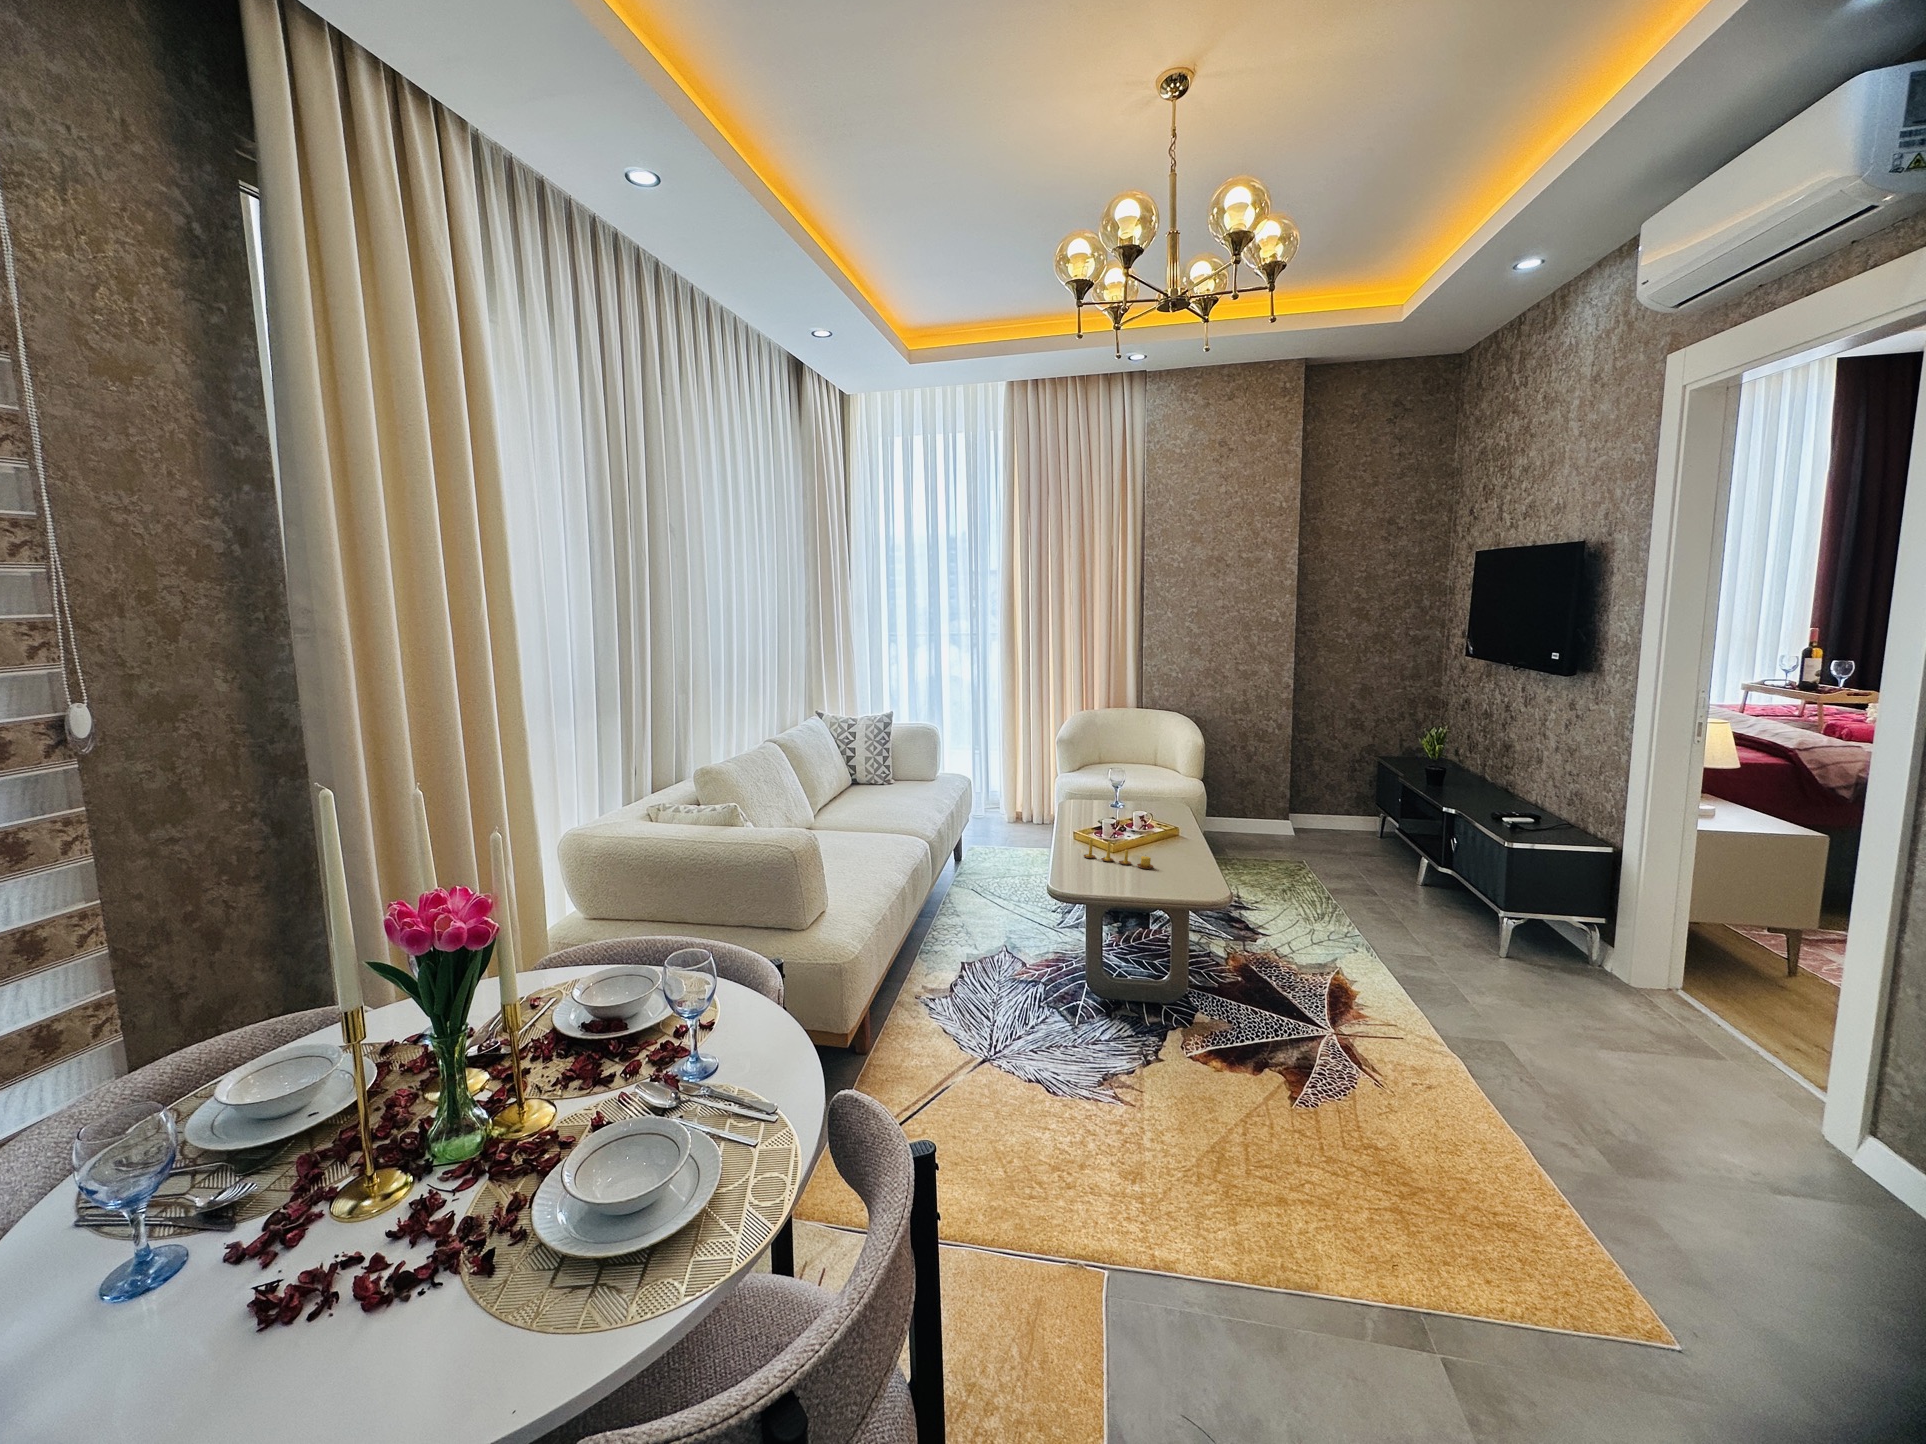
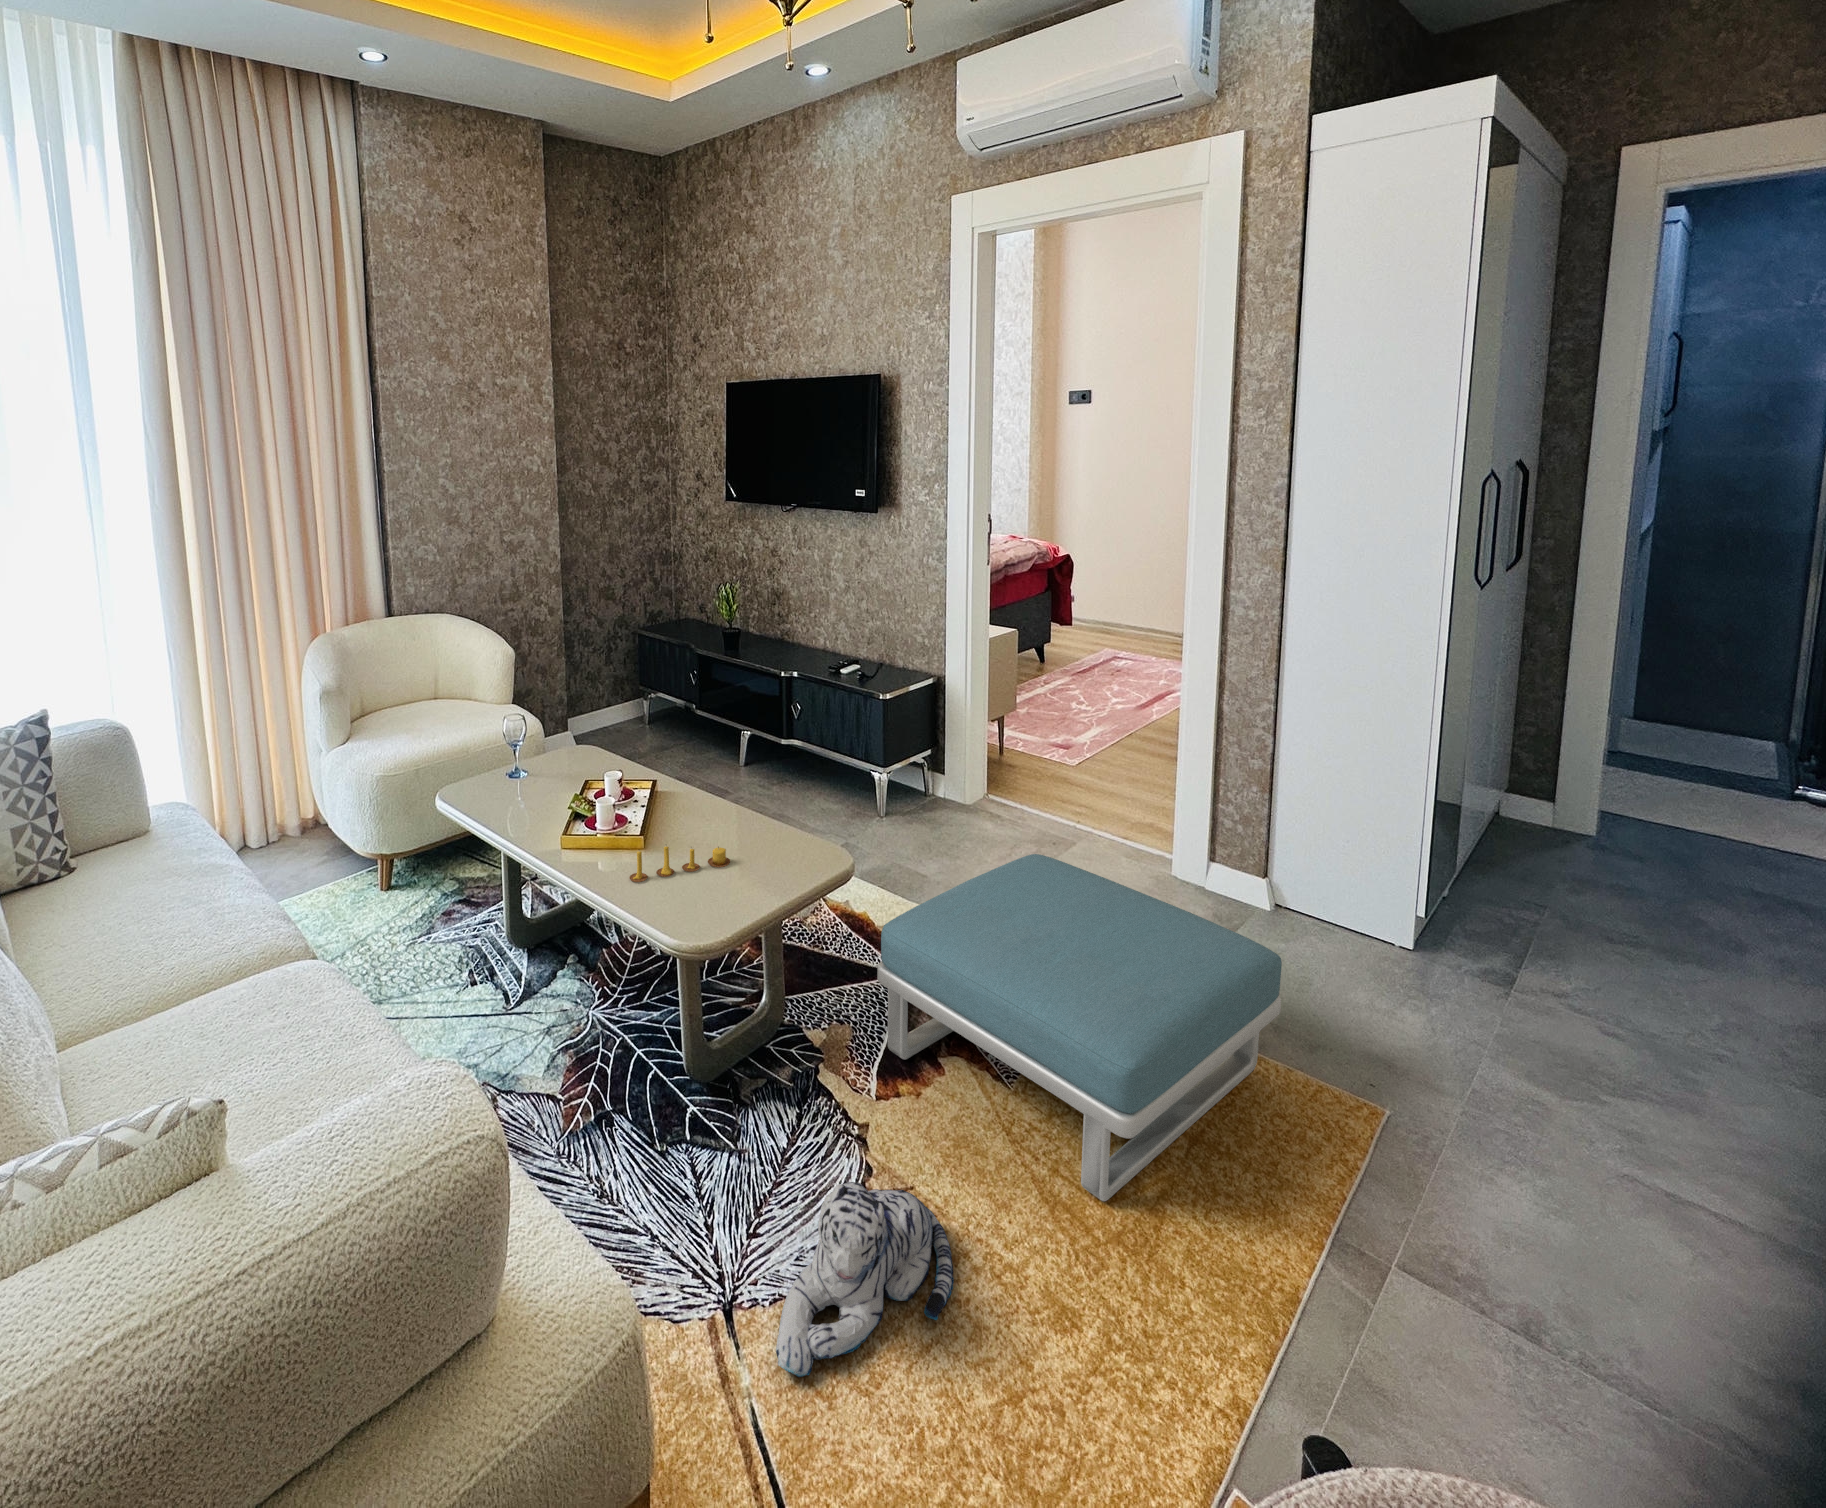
footstool: none [1233,950,1577,1218] -> present [877,854,1282,1201]
plush toy: none [976,1010,1131,1121] -> present [776,1182,954,1377]

